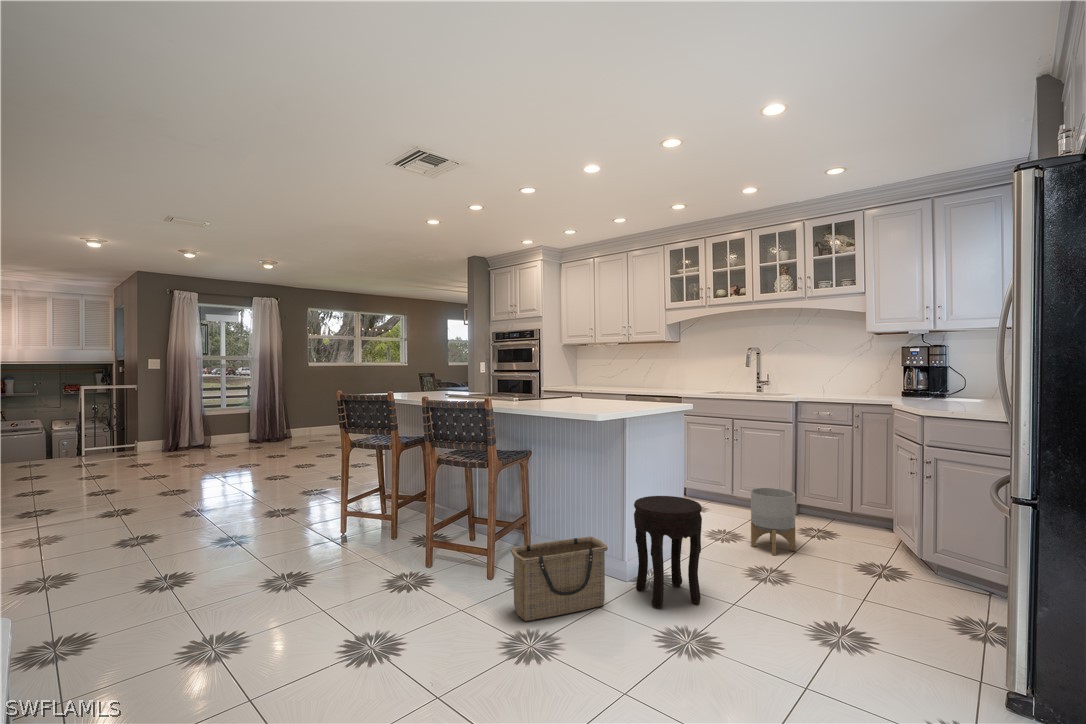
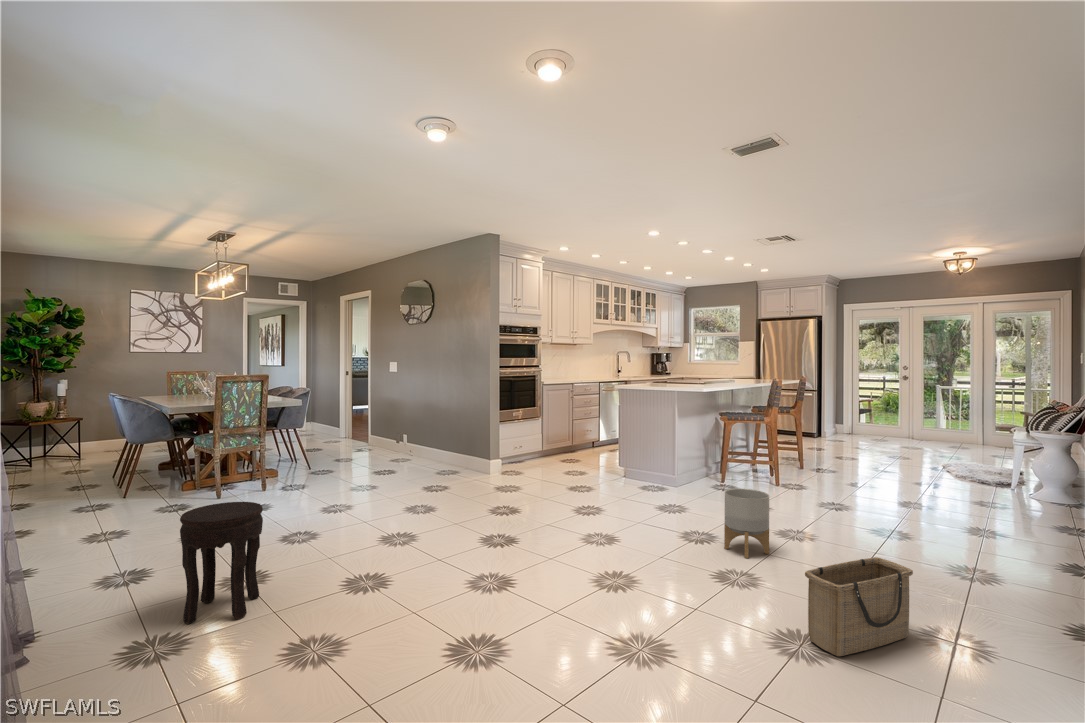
side table: present [634,496,702,608] -> present [180,502,263,624]
basket: present [511,537,608,621] -> present [805,557,913,656]

